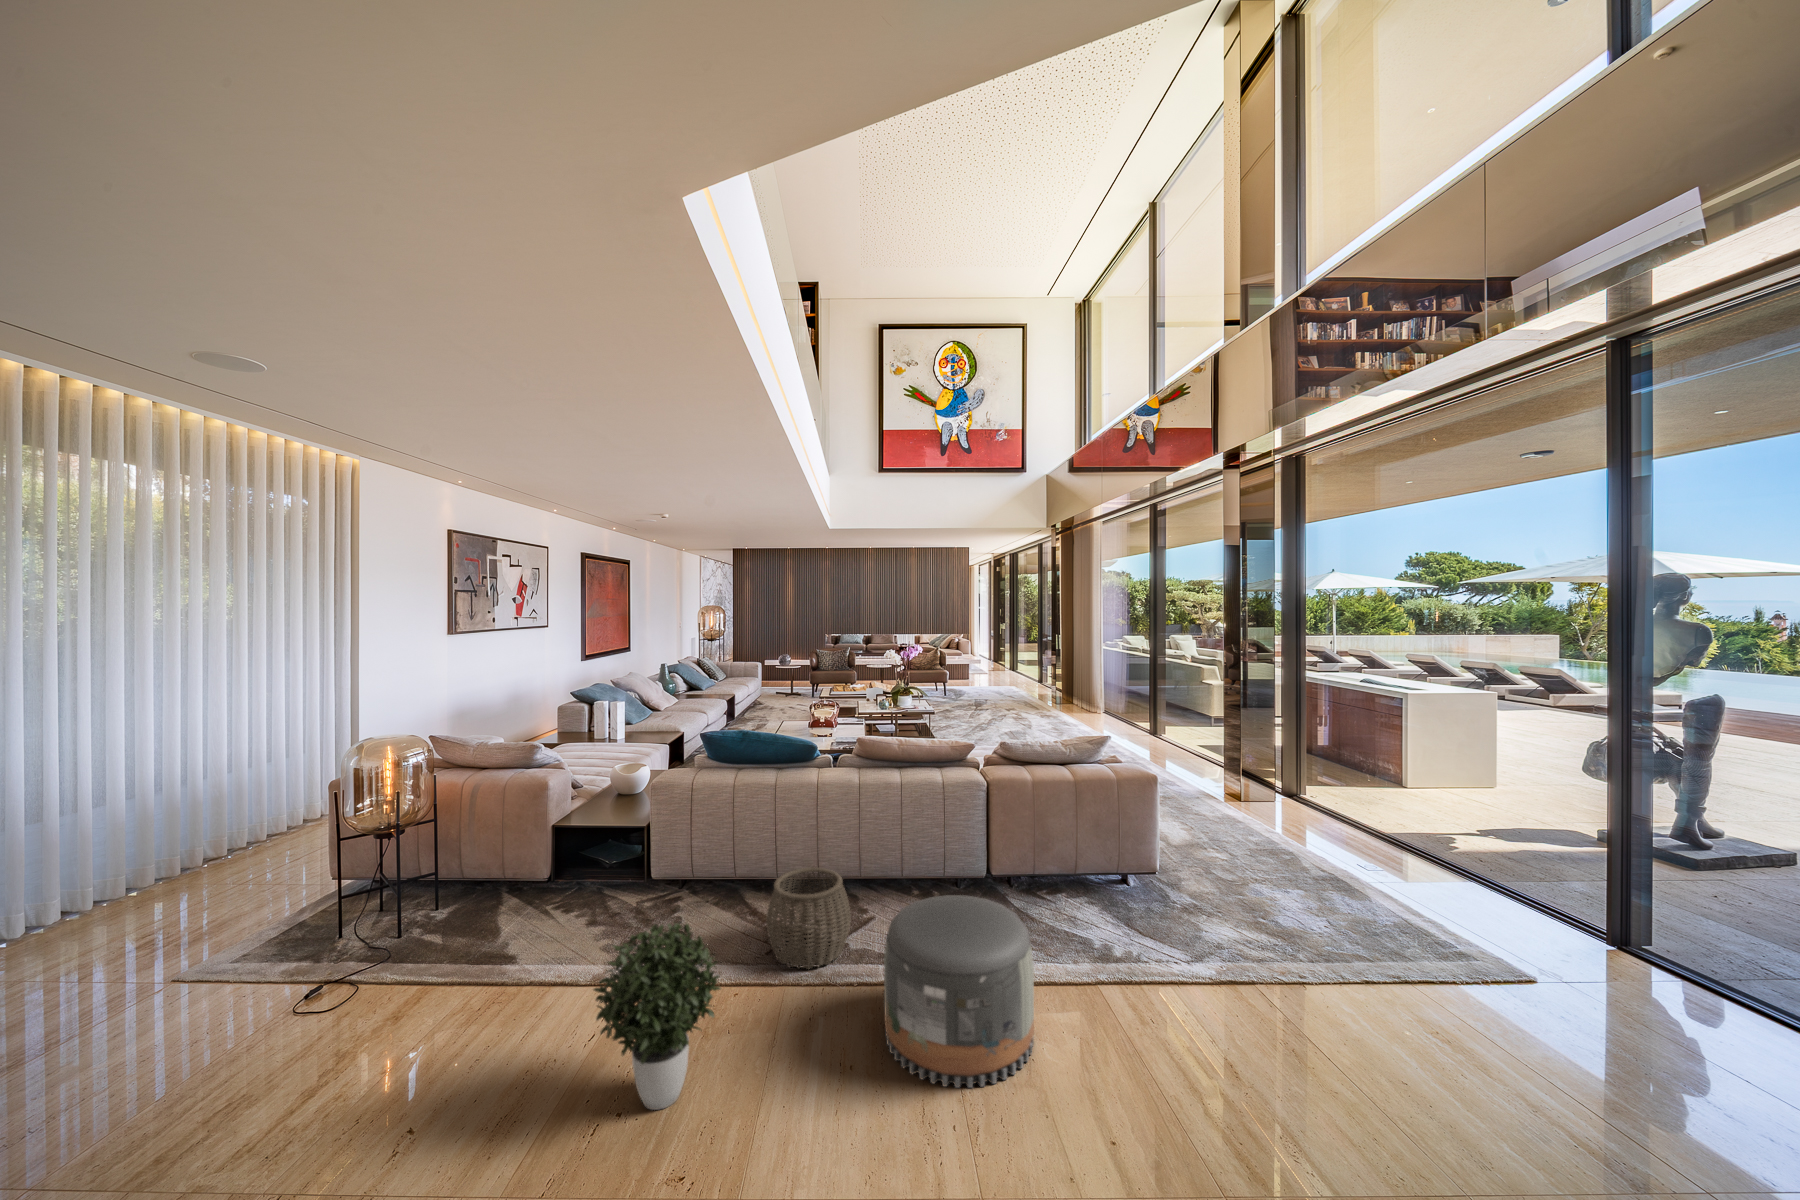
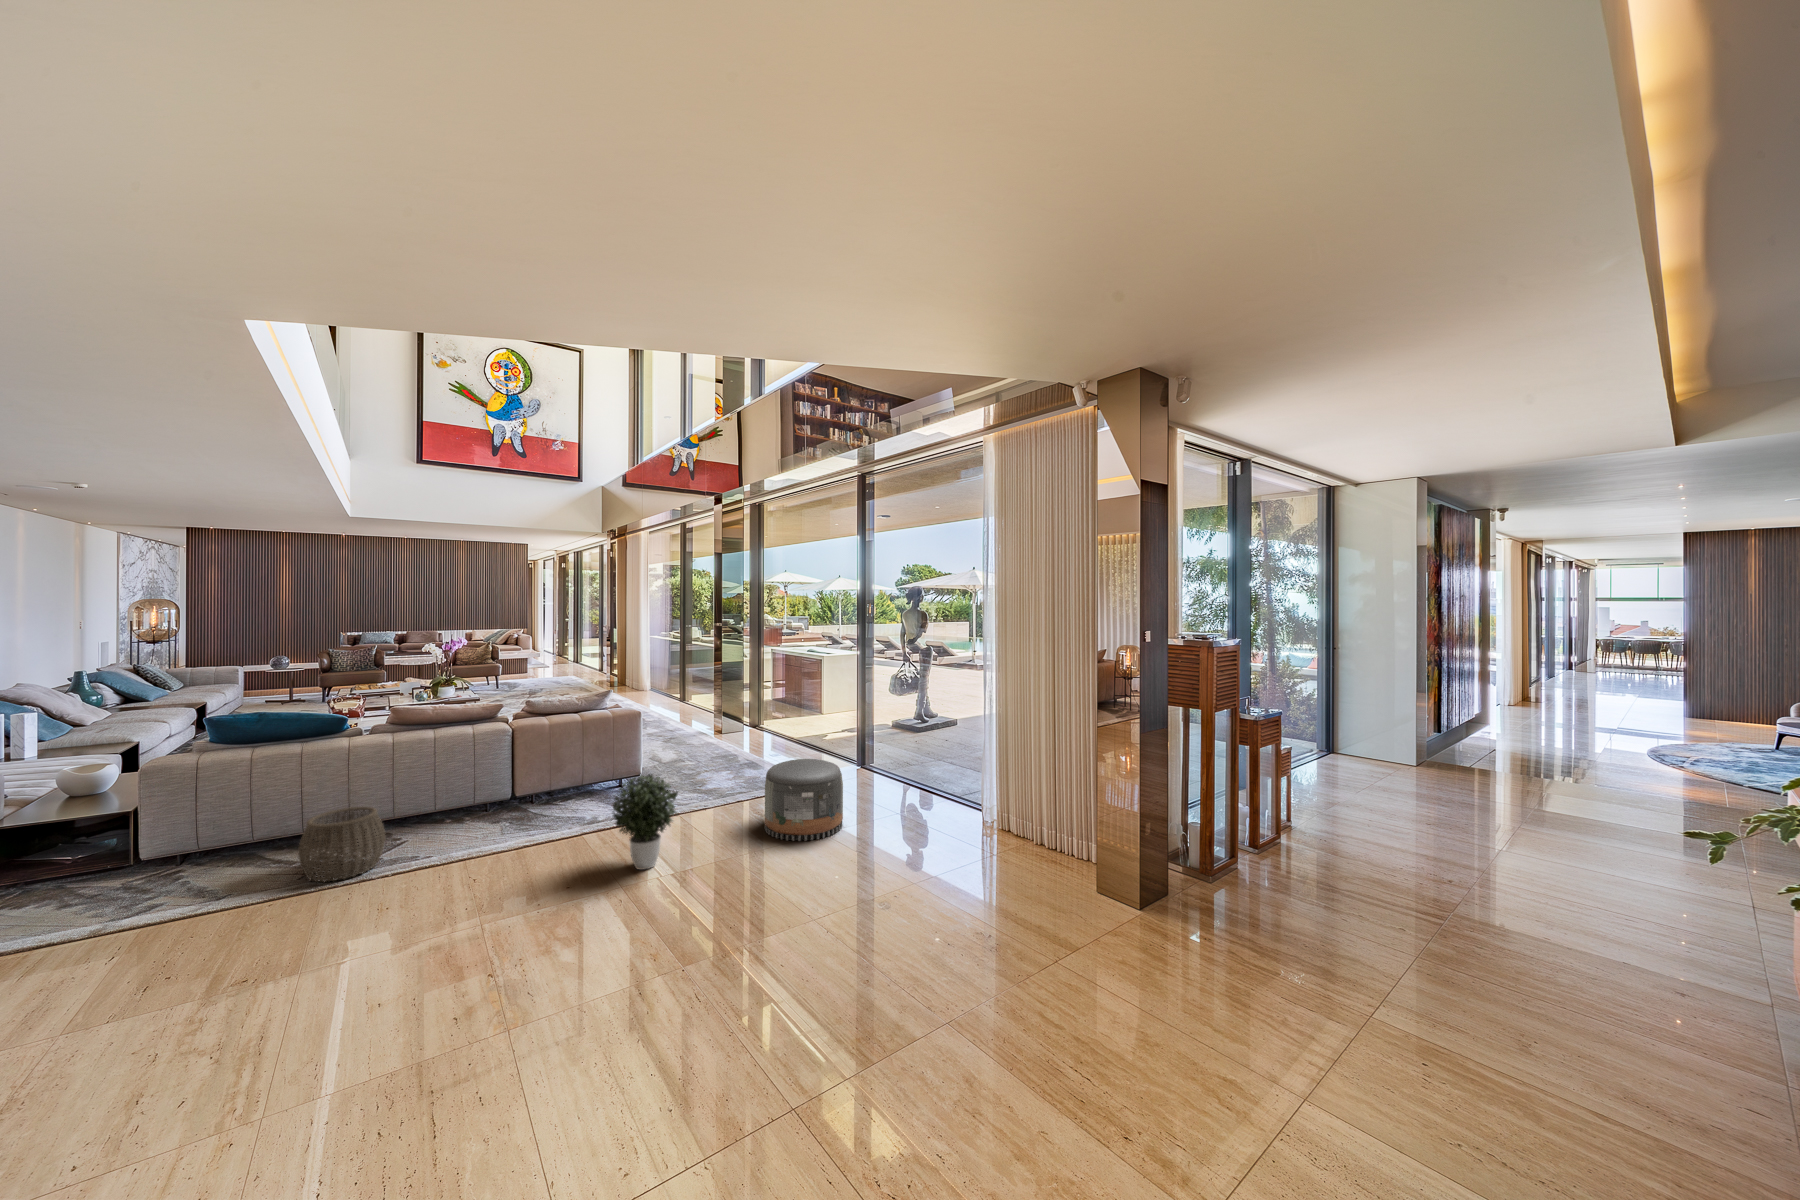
pouf: present [884,895,1034,1088] -> present [765,759,843,841]
potted plant: present [594,923,721,1110] -> present [613,774,678,870]

